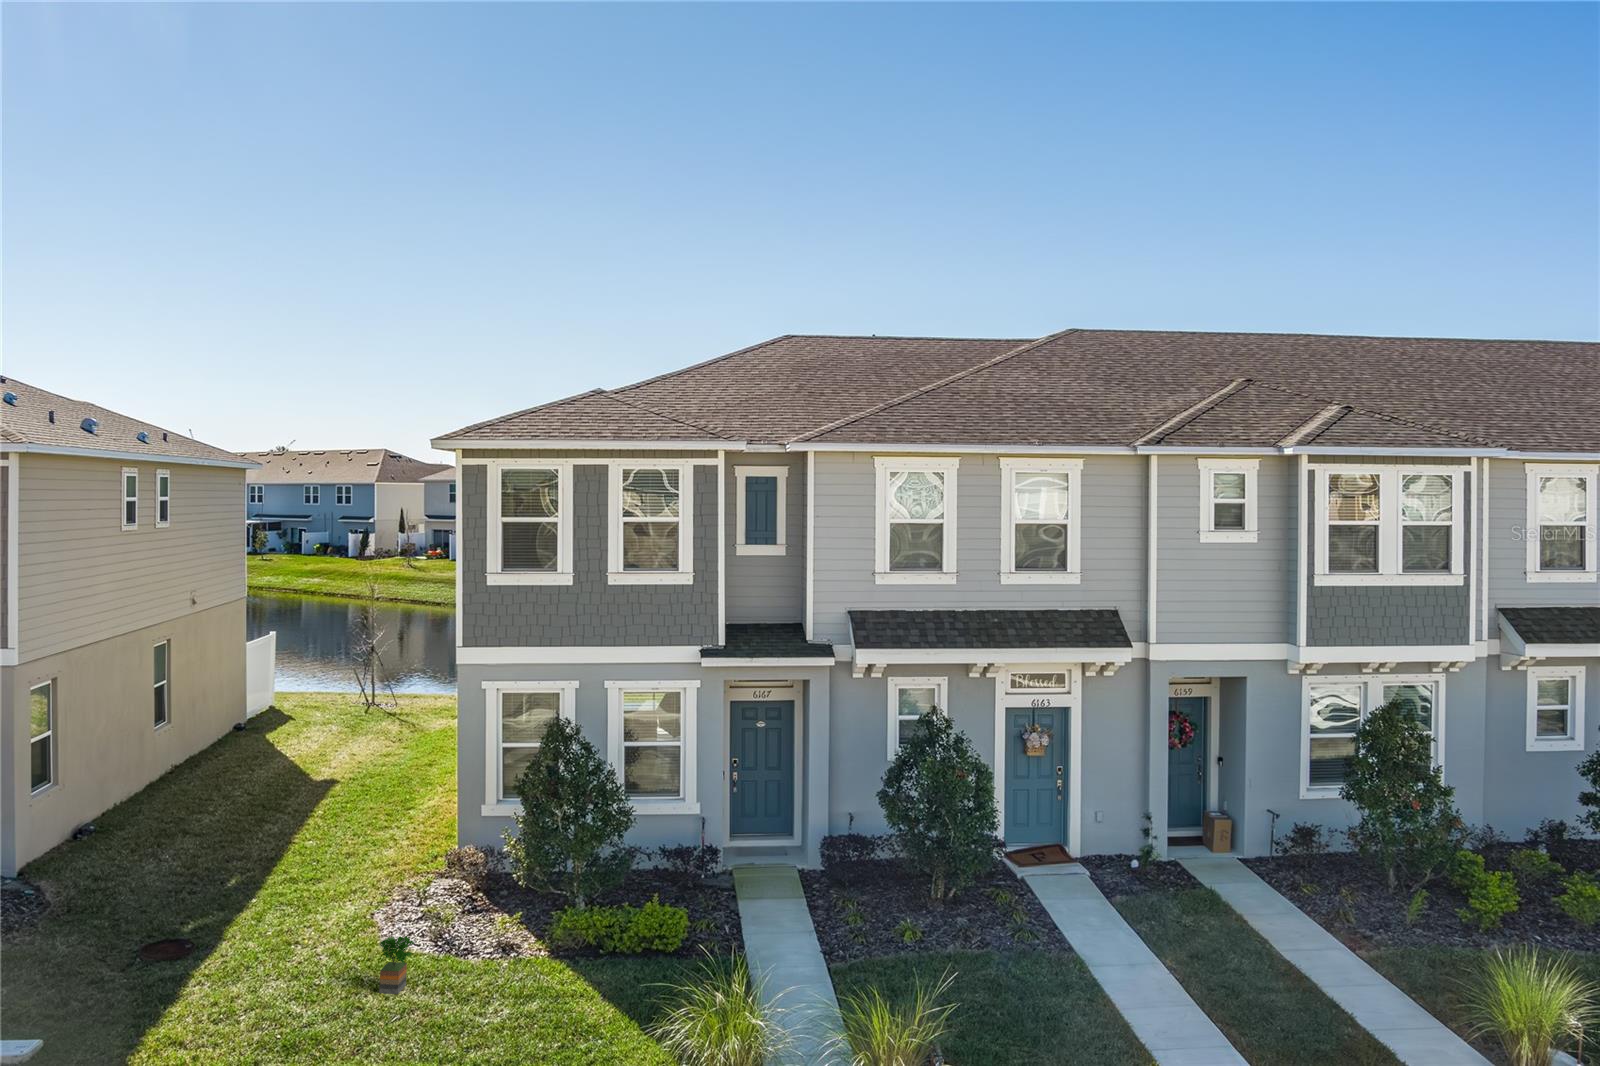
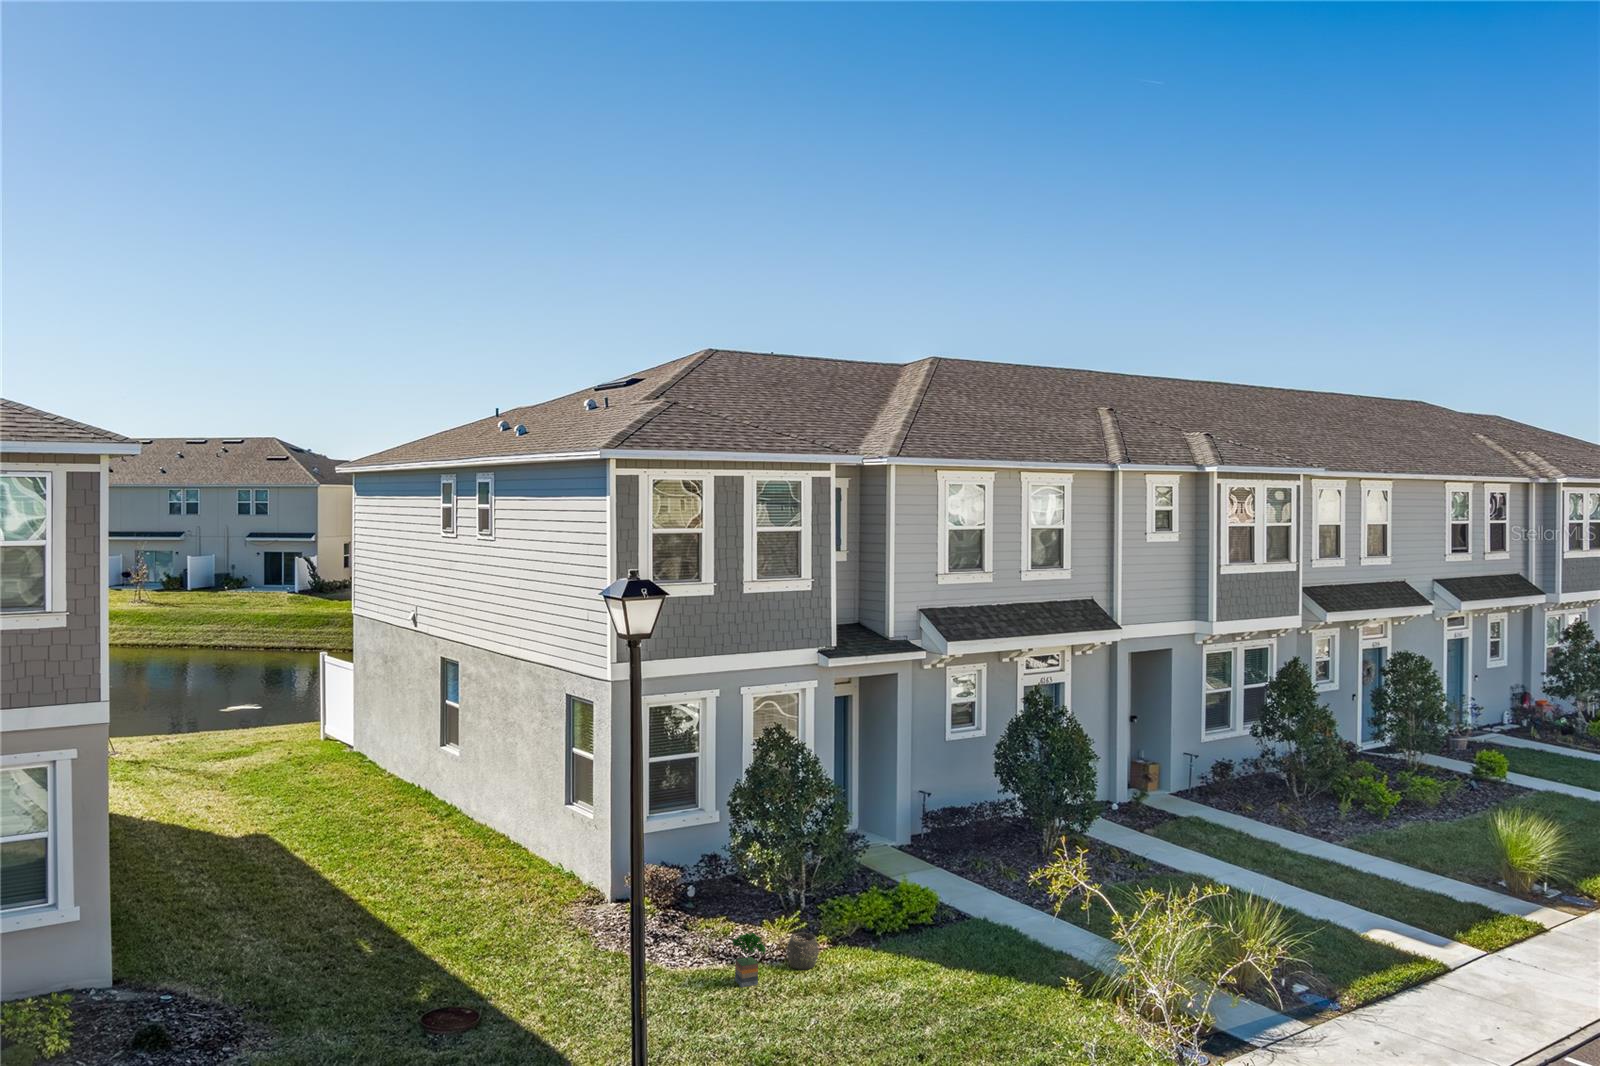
woven basket: none [457,947,495,989] -> present [787,933,819,969]

